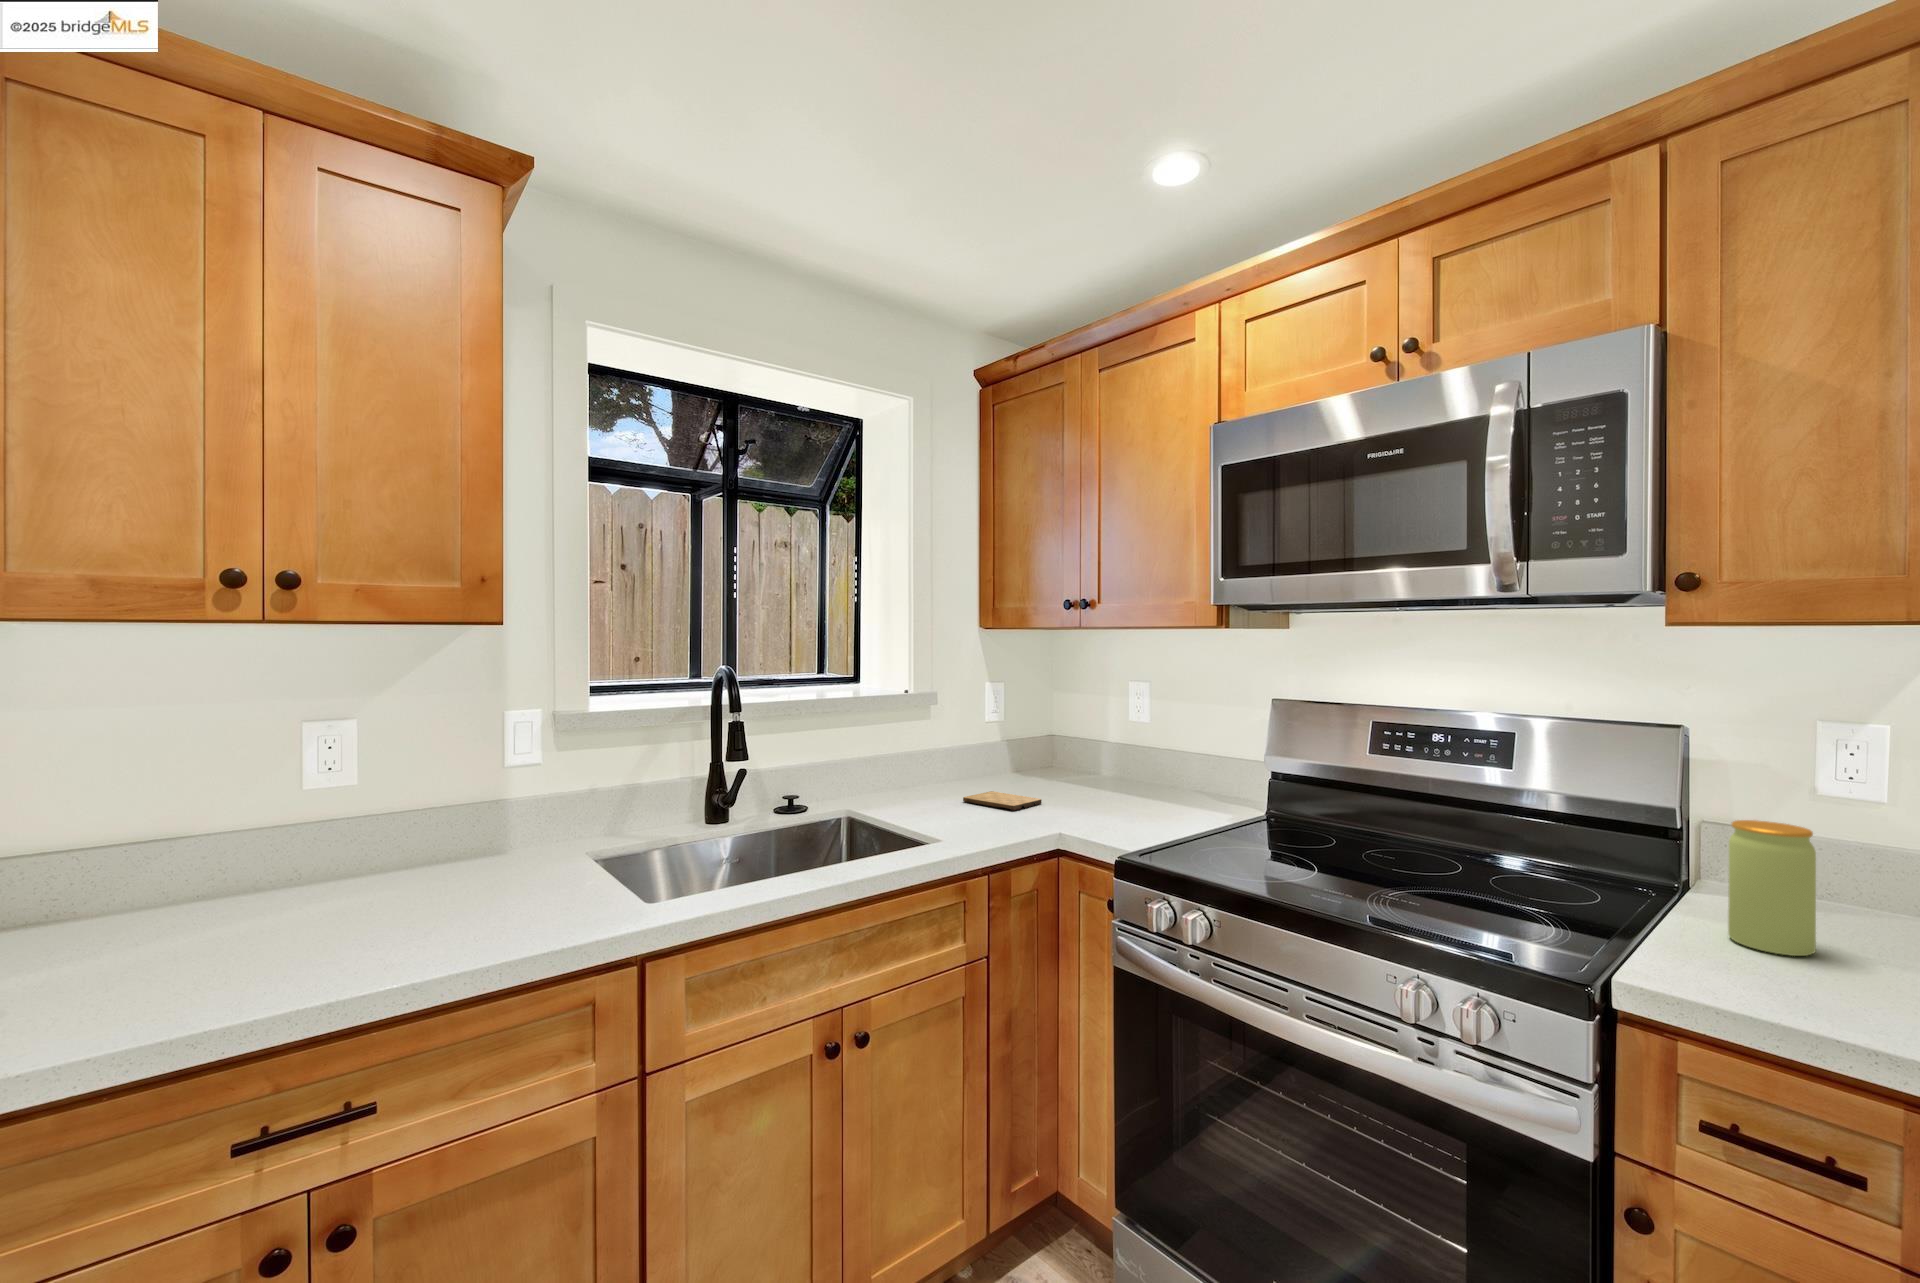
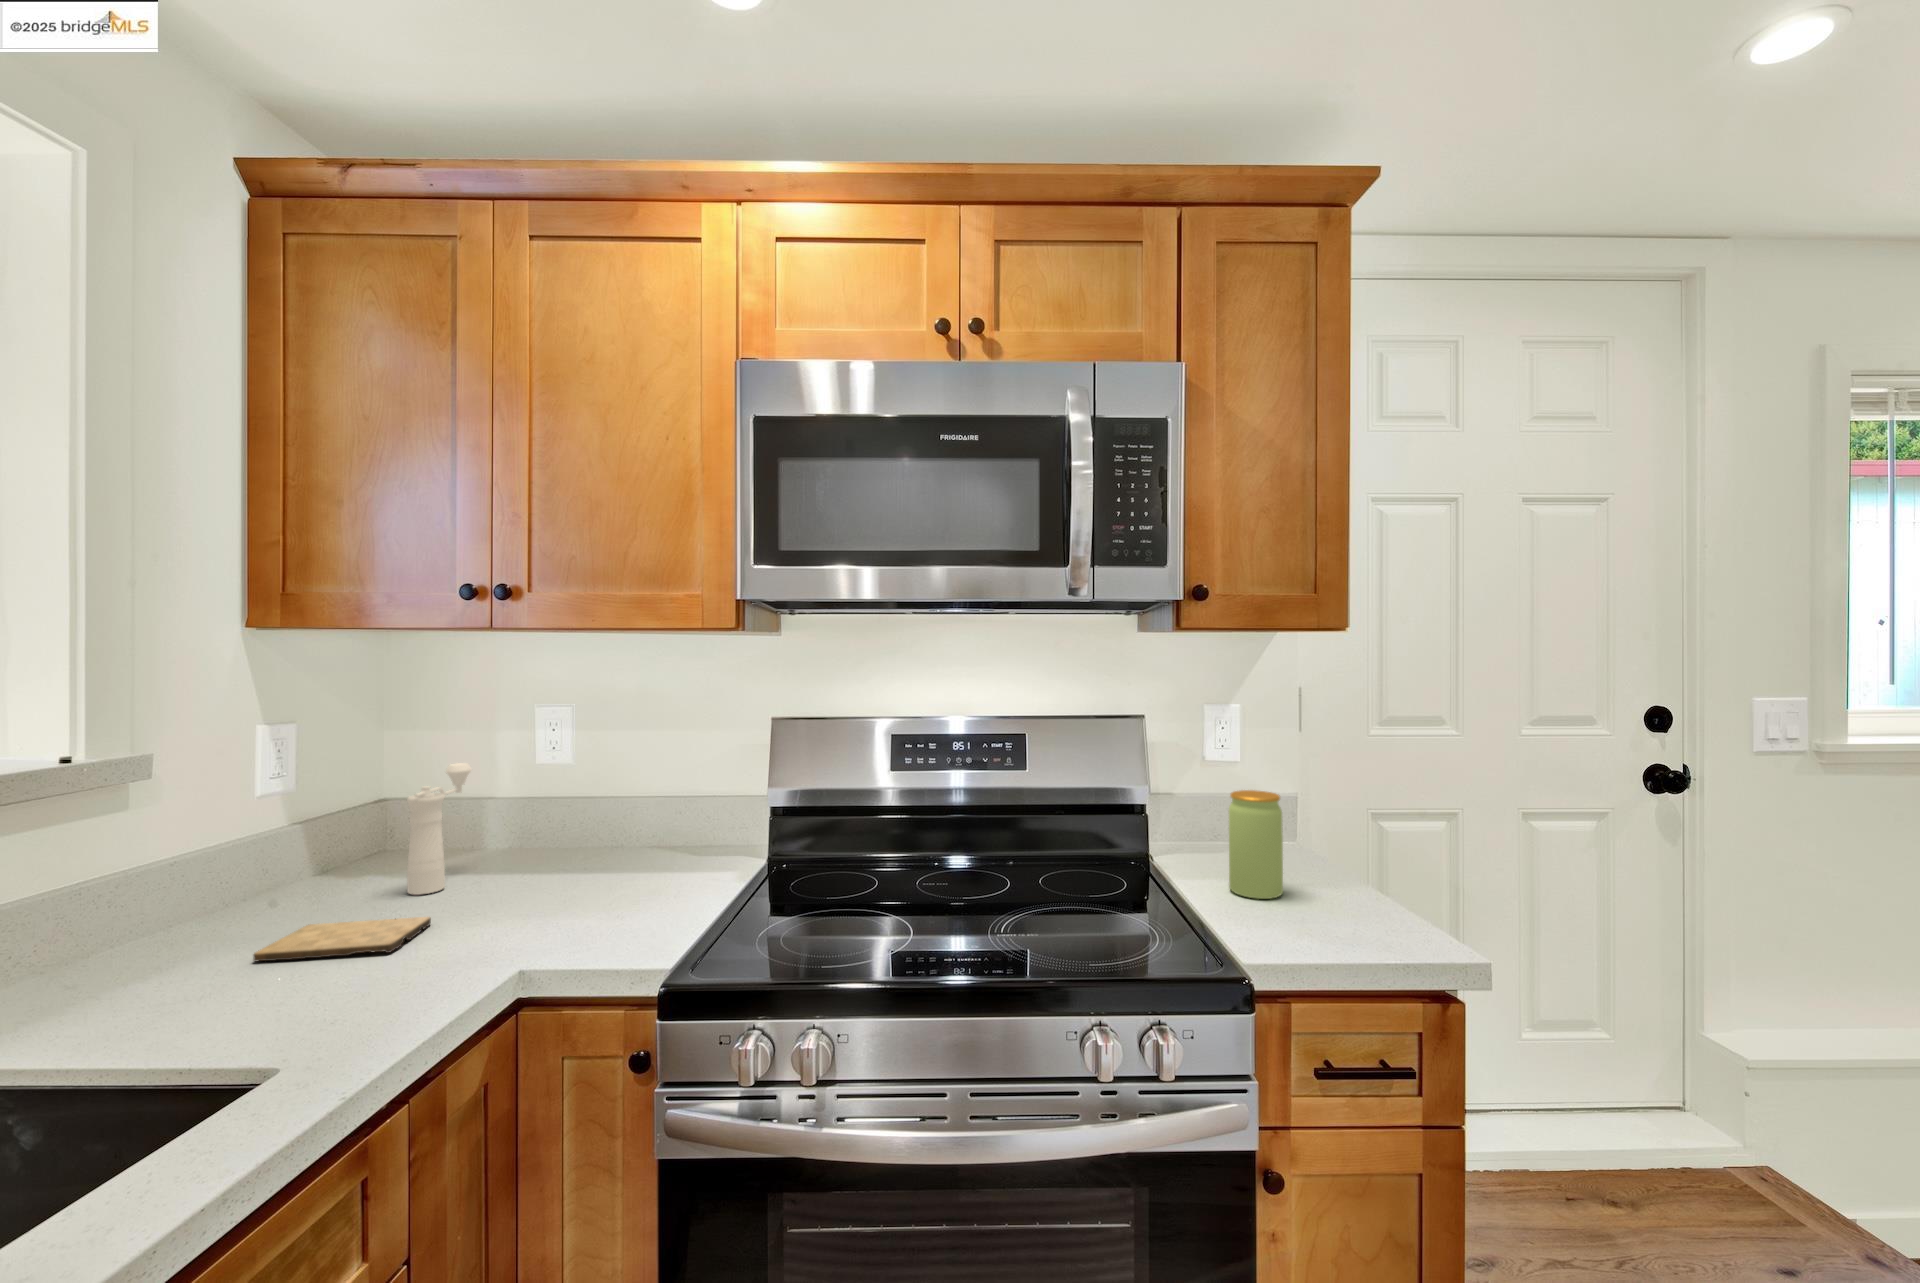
pepper mill: none [1045,714,1086,790] -> present [407,763,472,895]

